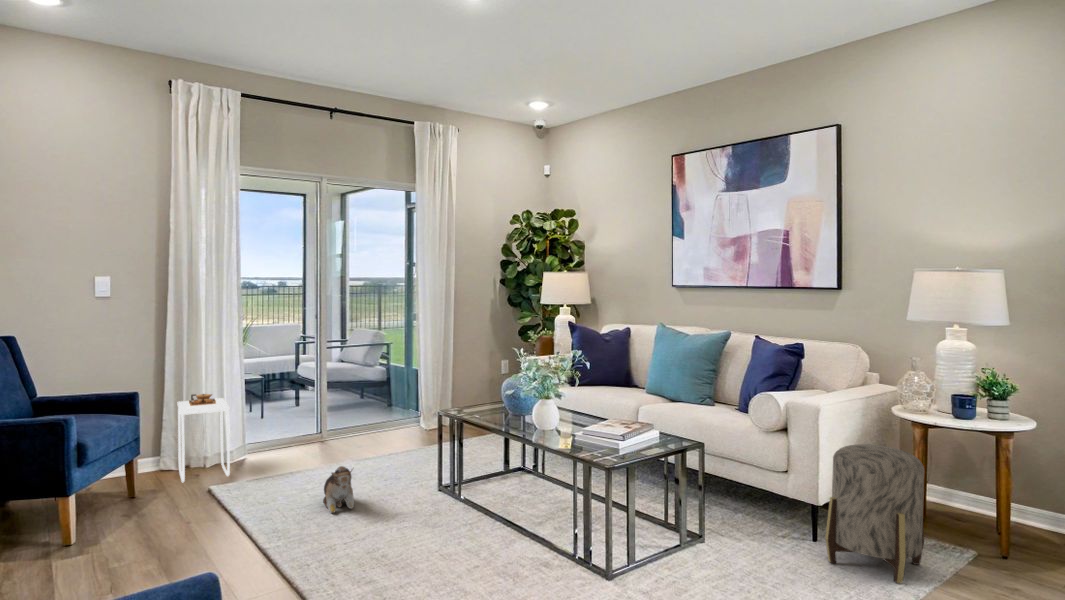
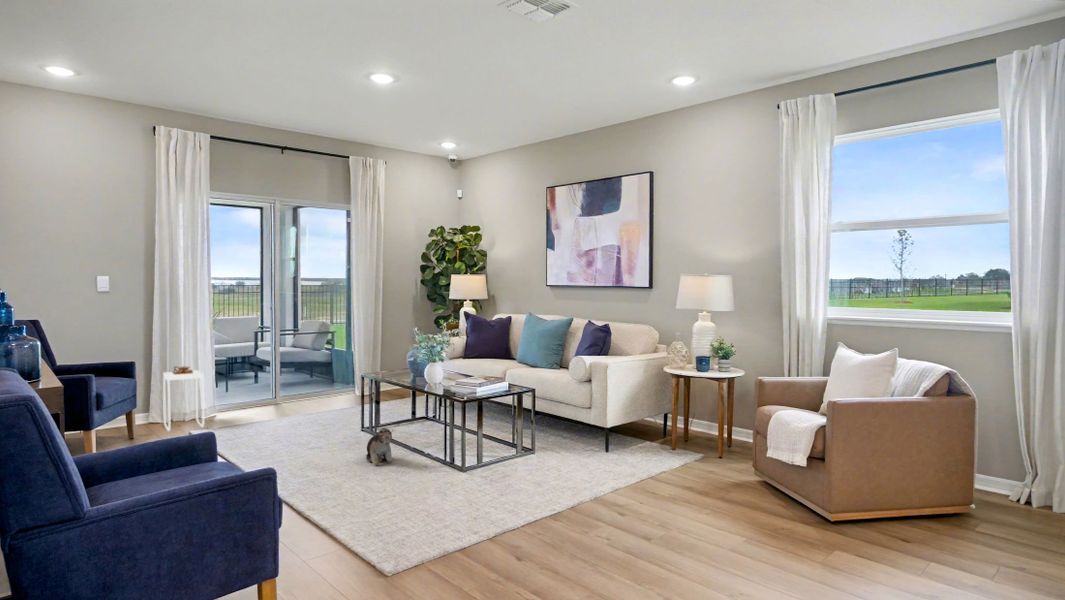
ottoman: present [825,444,924,583] -> none [606,387,668,470]
plush toy: present [323,466,354,513] -> present [366,428,393,465]

